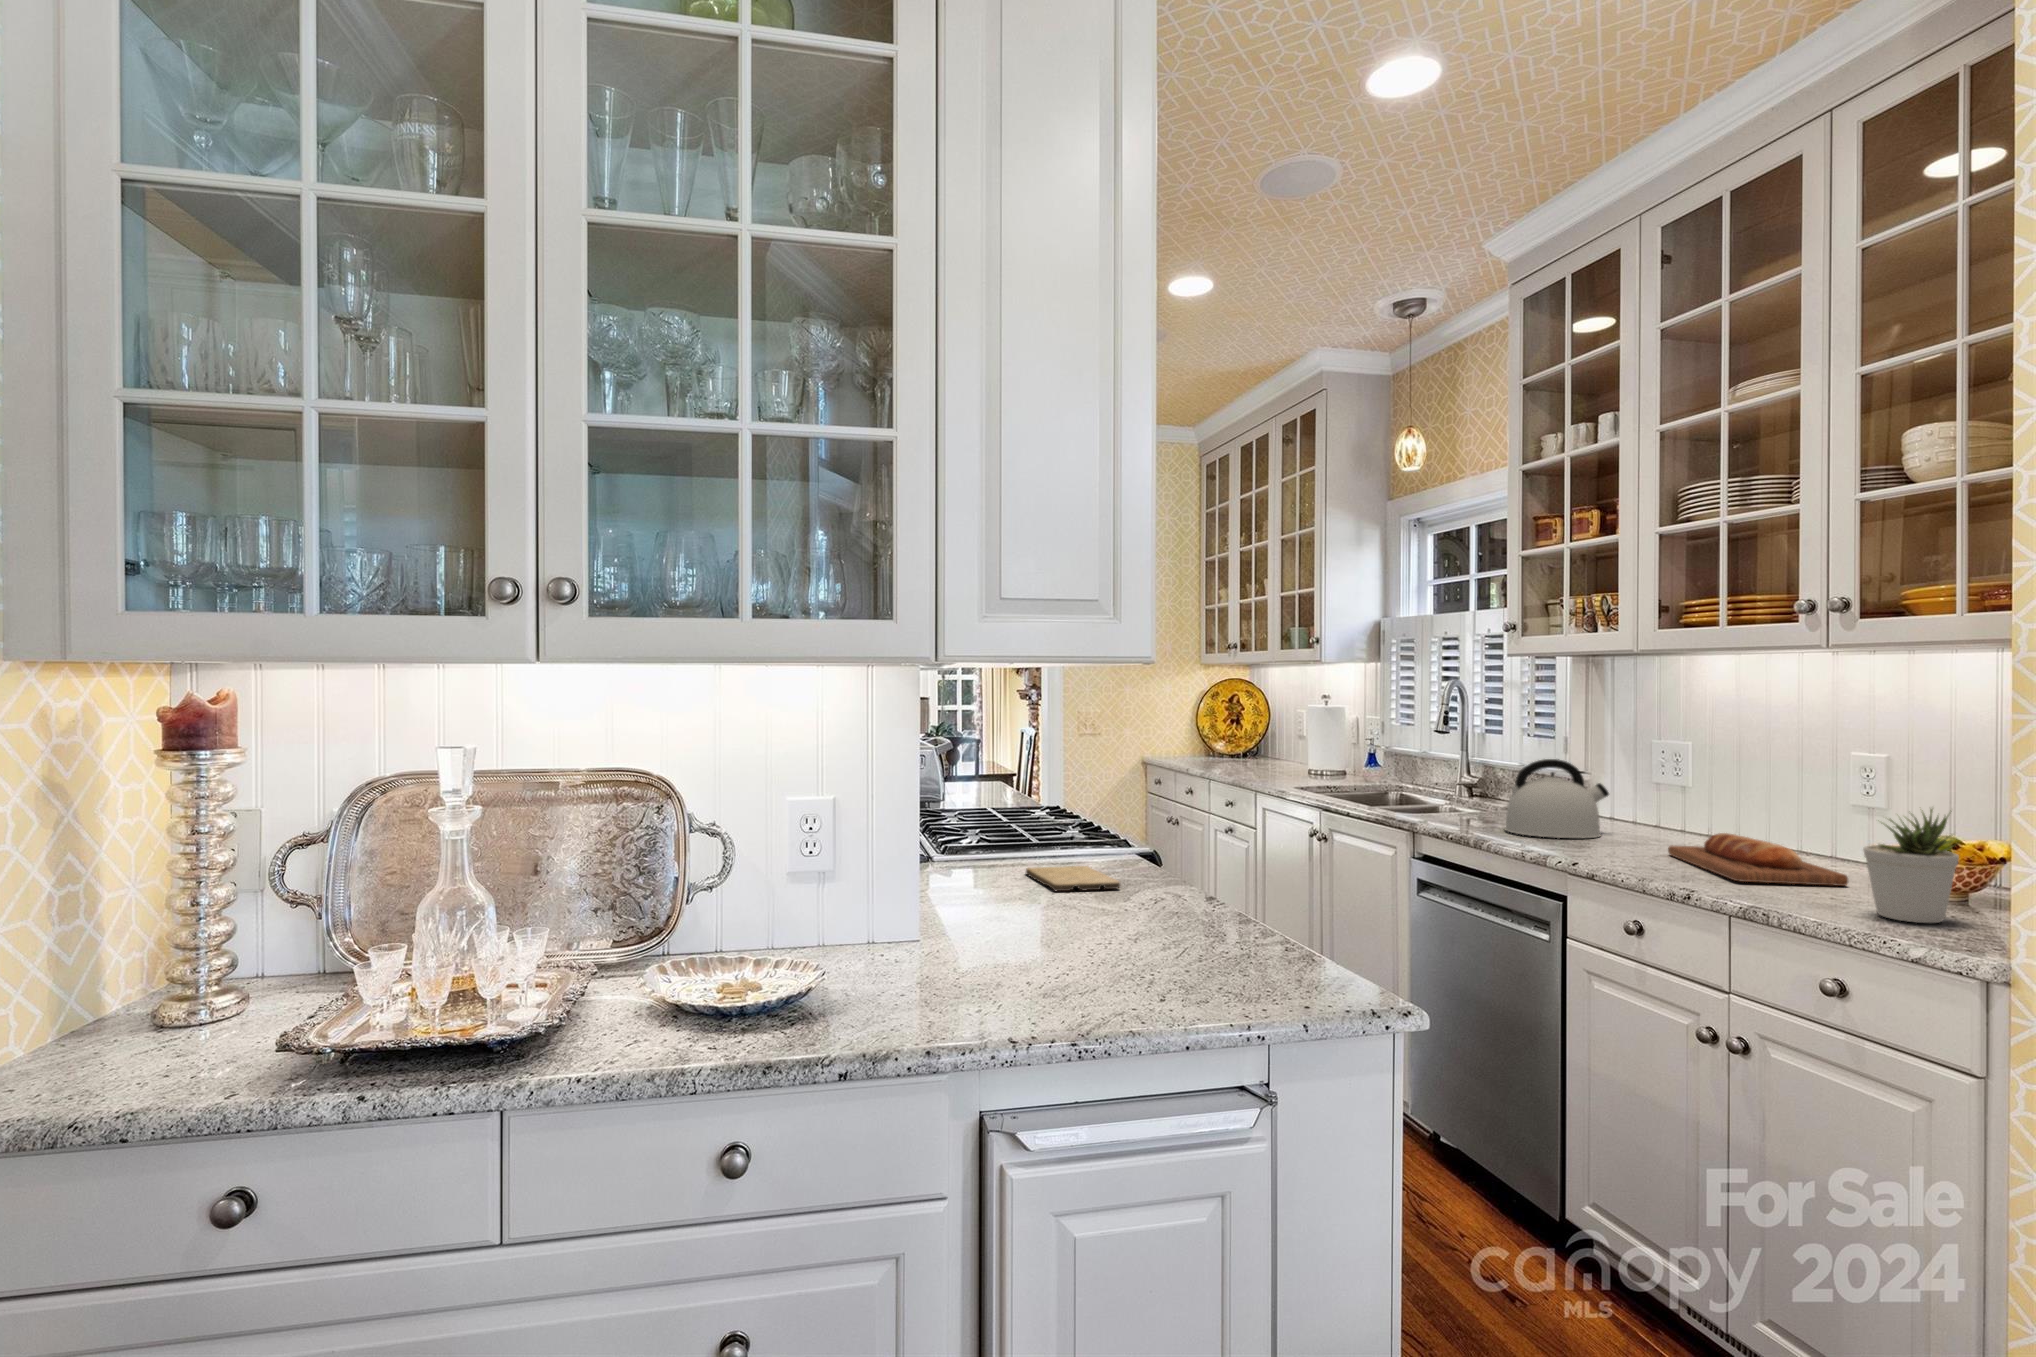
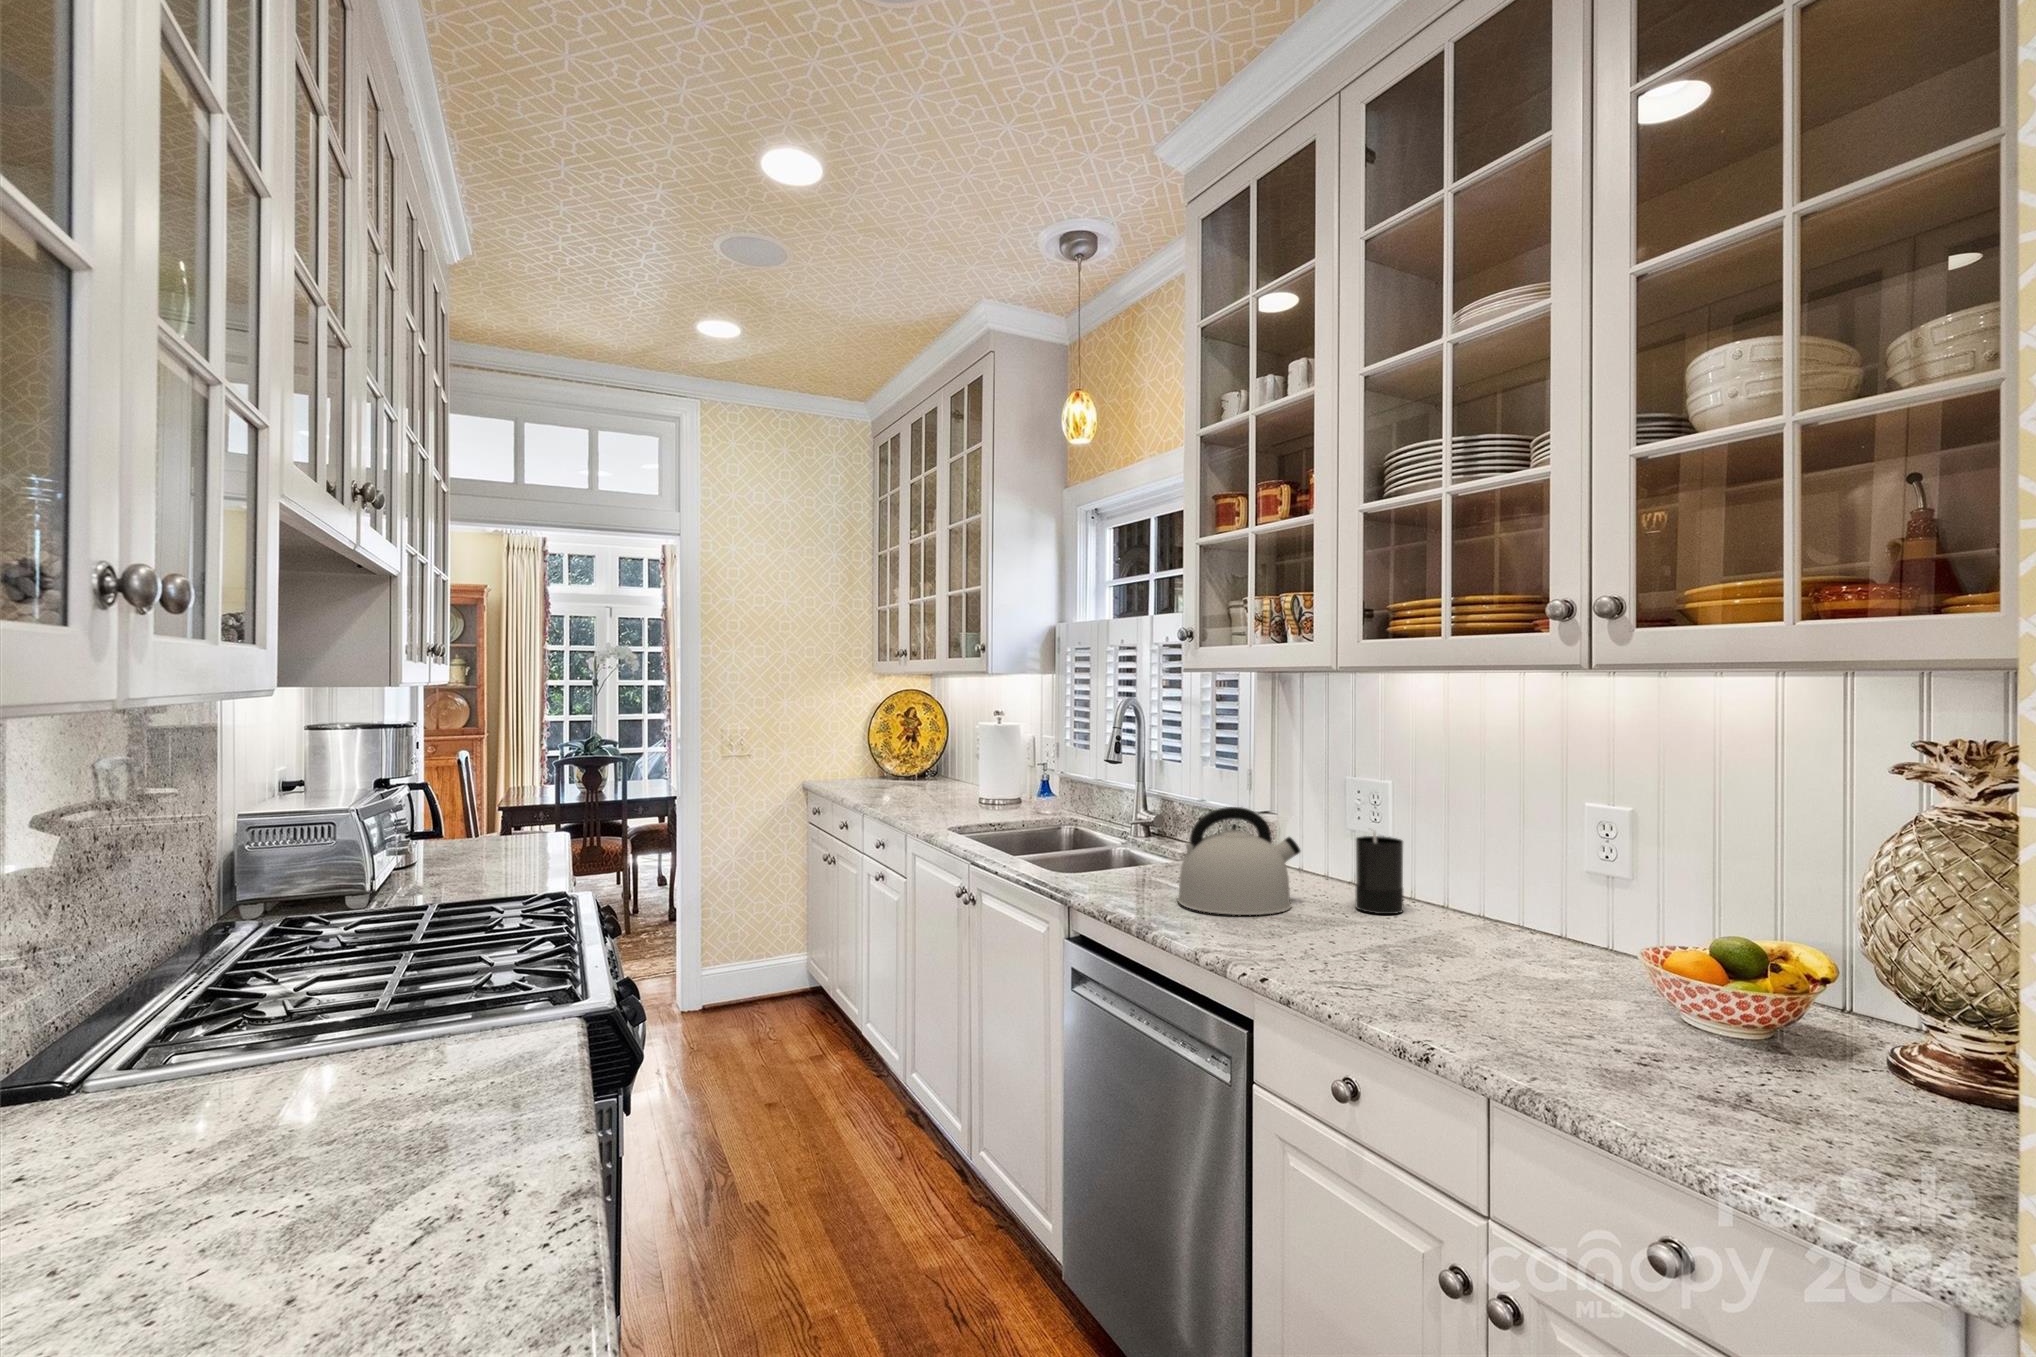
candle: none [1656,778,1698,842] -> present [1356,830,1403,914]
potted plant: present [1863,809,1959,923] -> none [1676,927,1826,1120]
bread loaf: present [1668,833,1848,886] -> none [1376,917,1617,1013]
cutting board: present [1026,866,1120,891] -> none [203,1098,405,1230]

